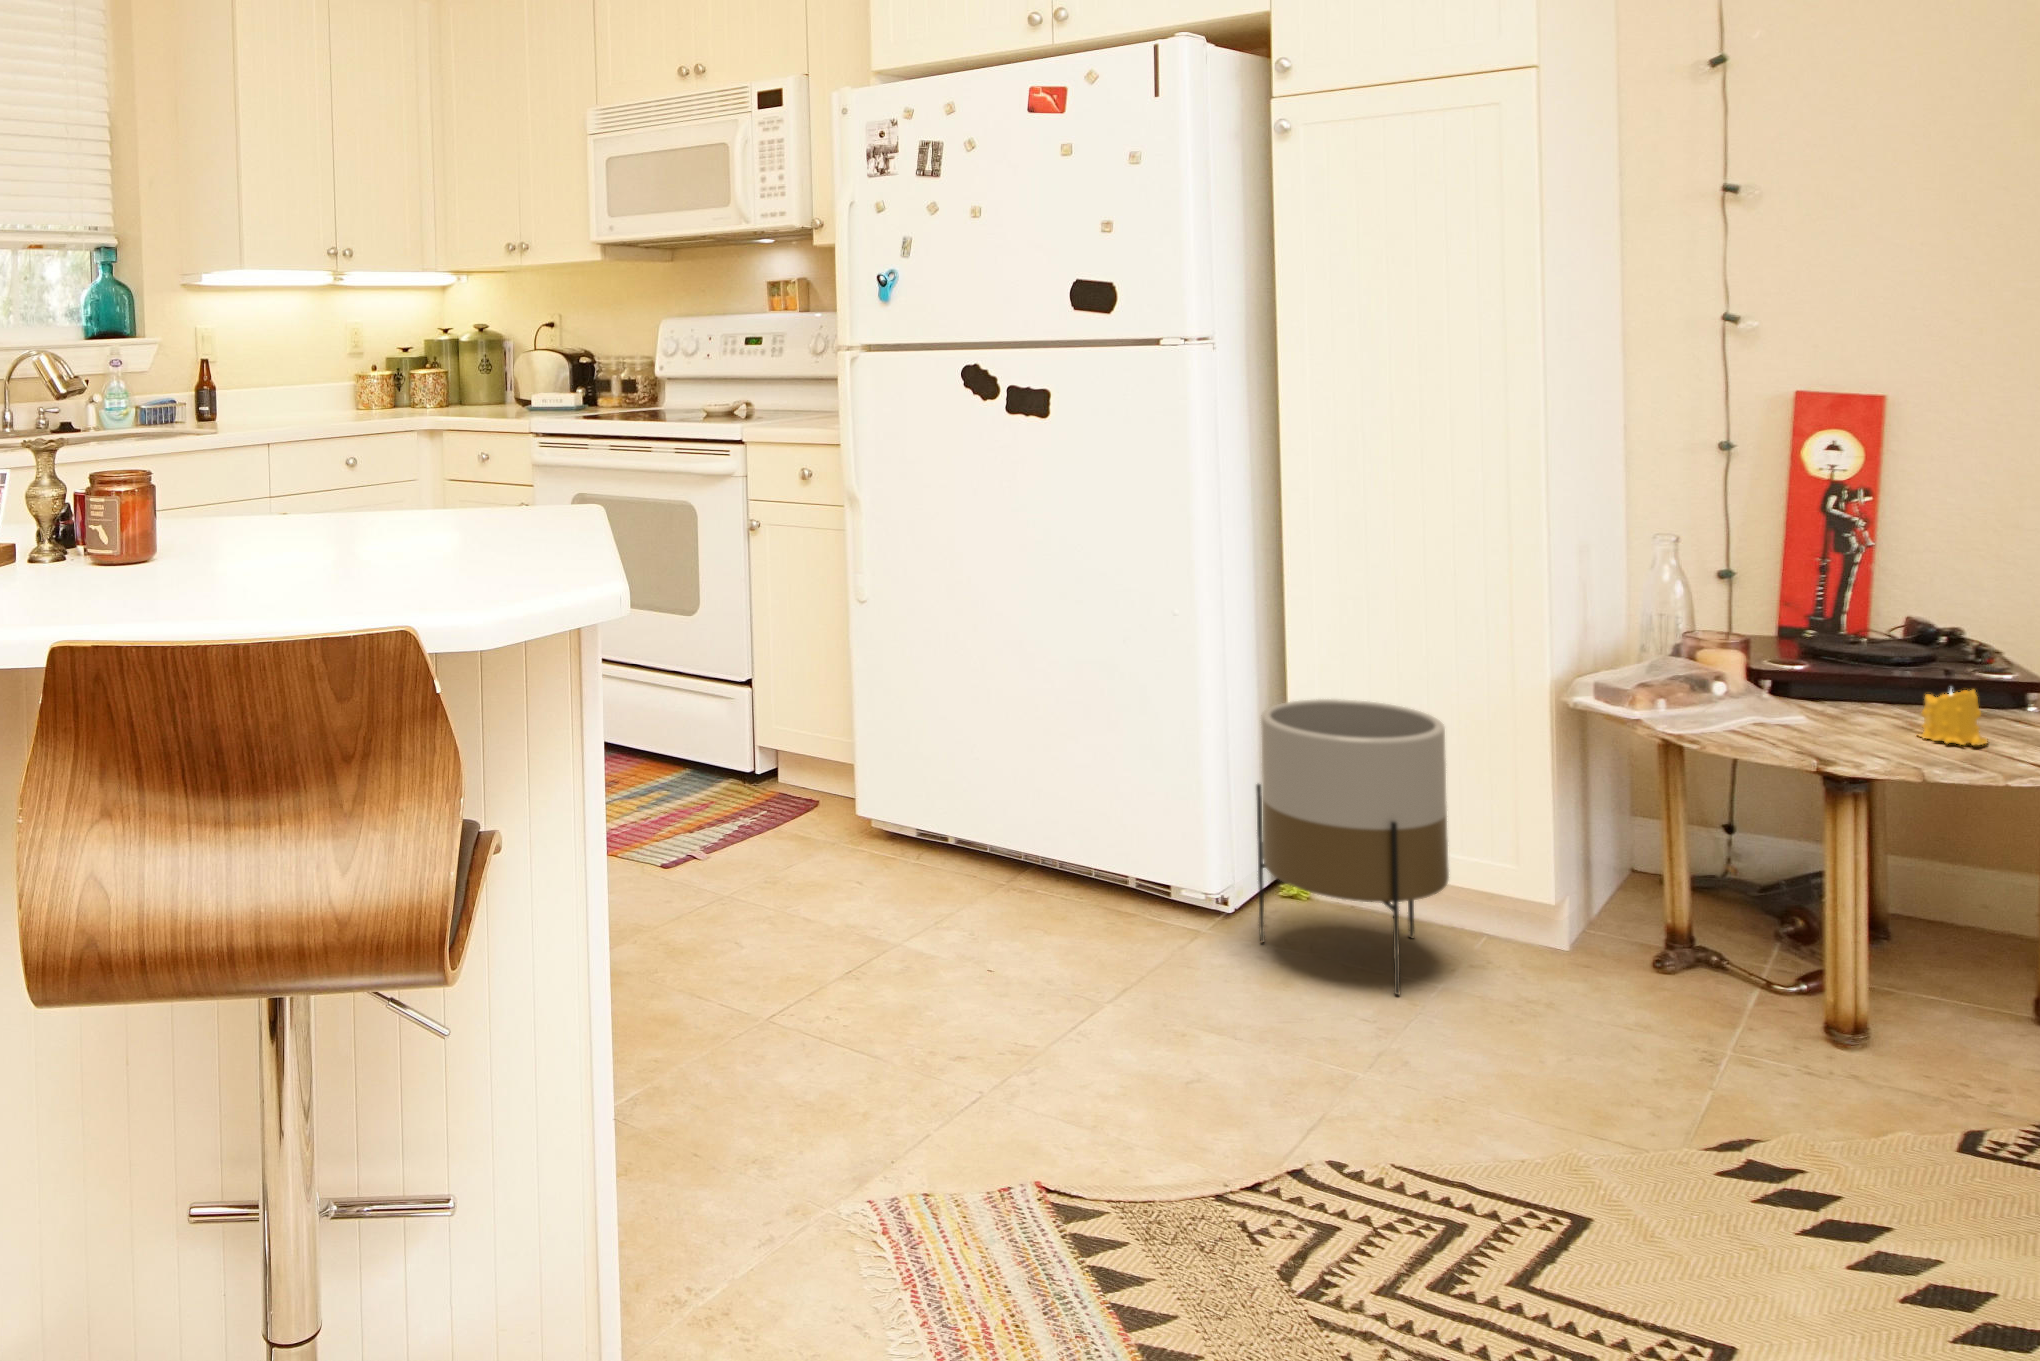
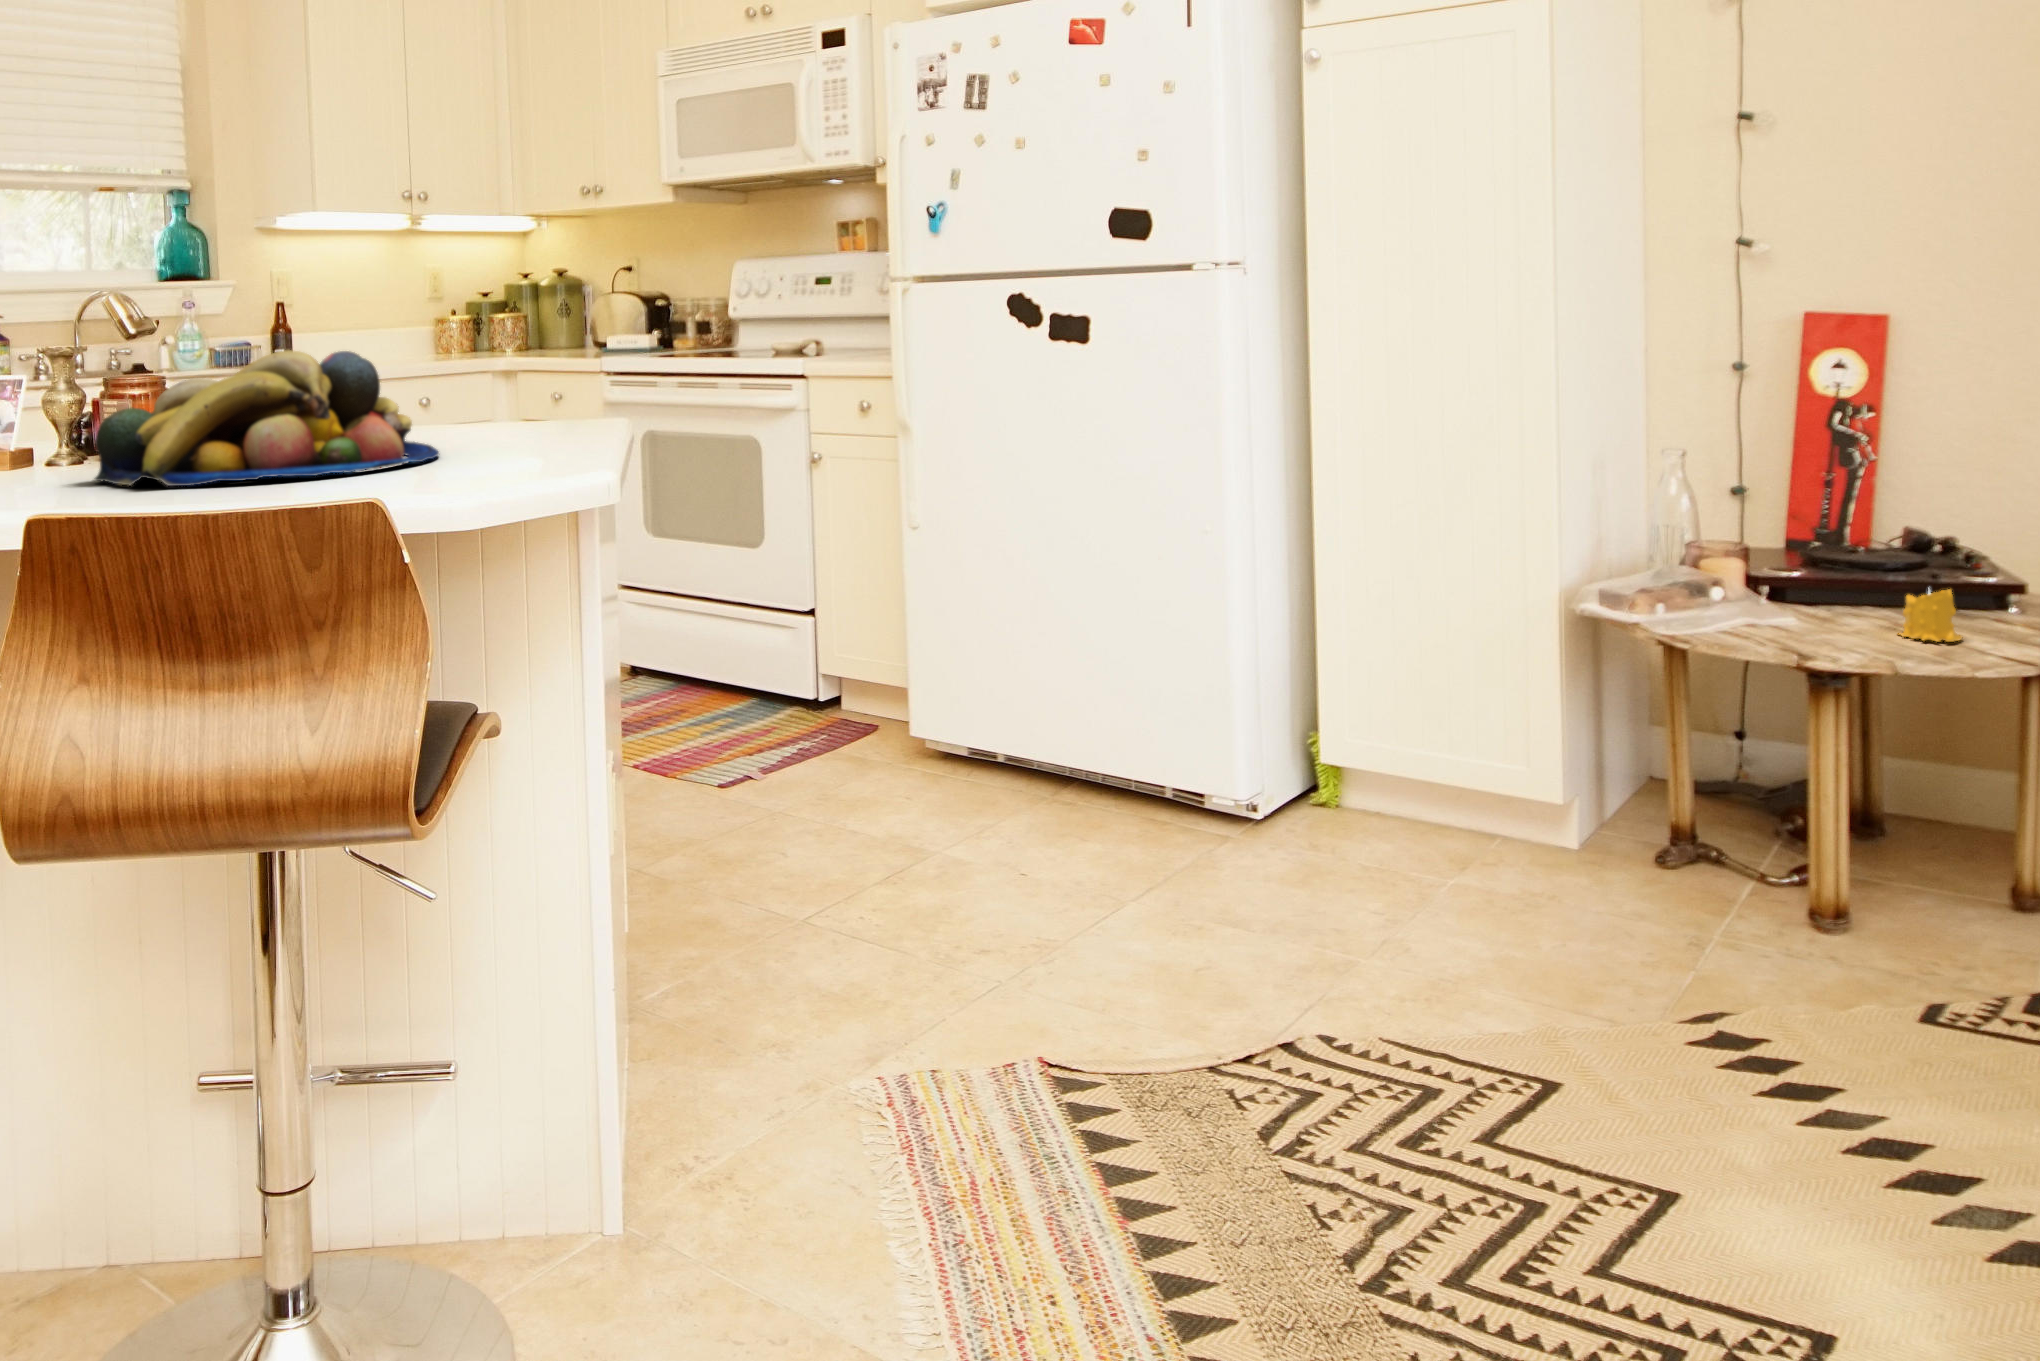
fruit bowl: none [93,453,446,604] -> present [95,350,439,486]
planter: present [1256,699,1449,995] -> none [1284,614,1464,893]

